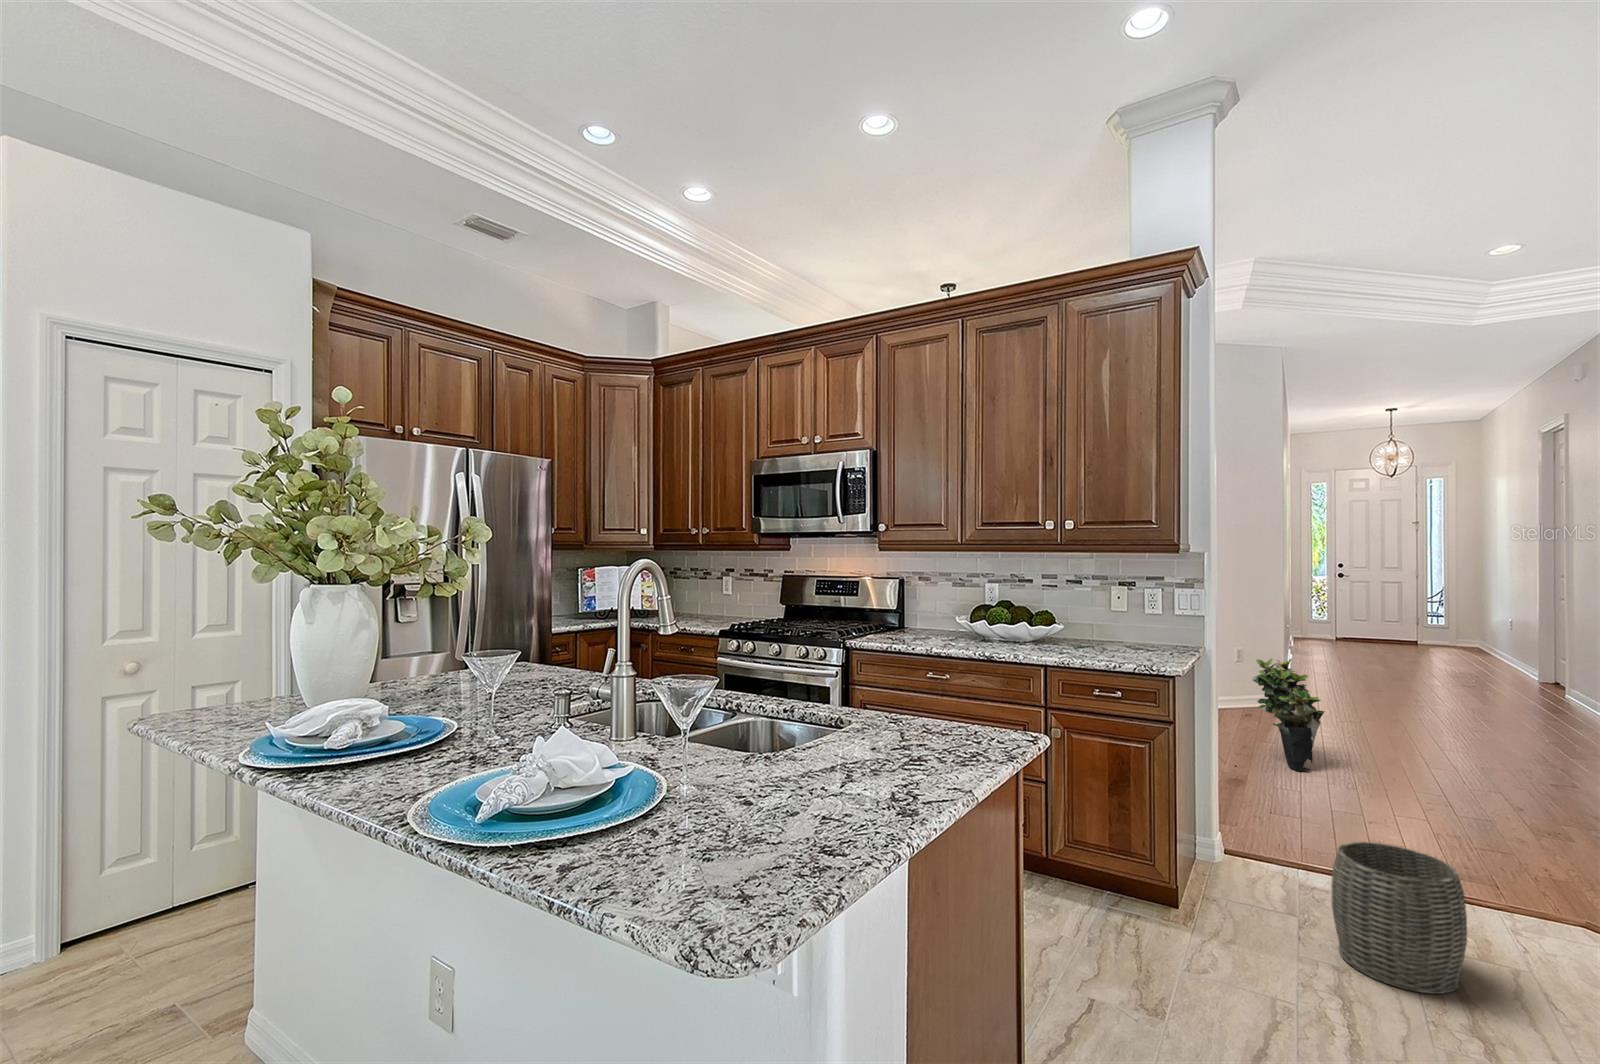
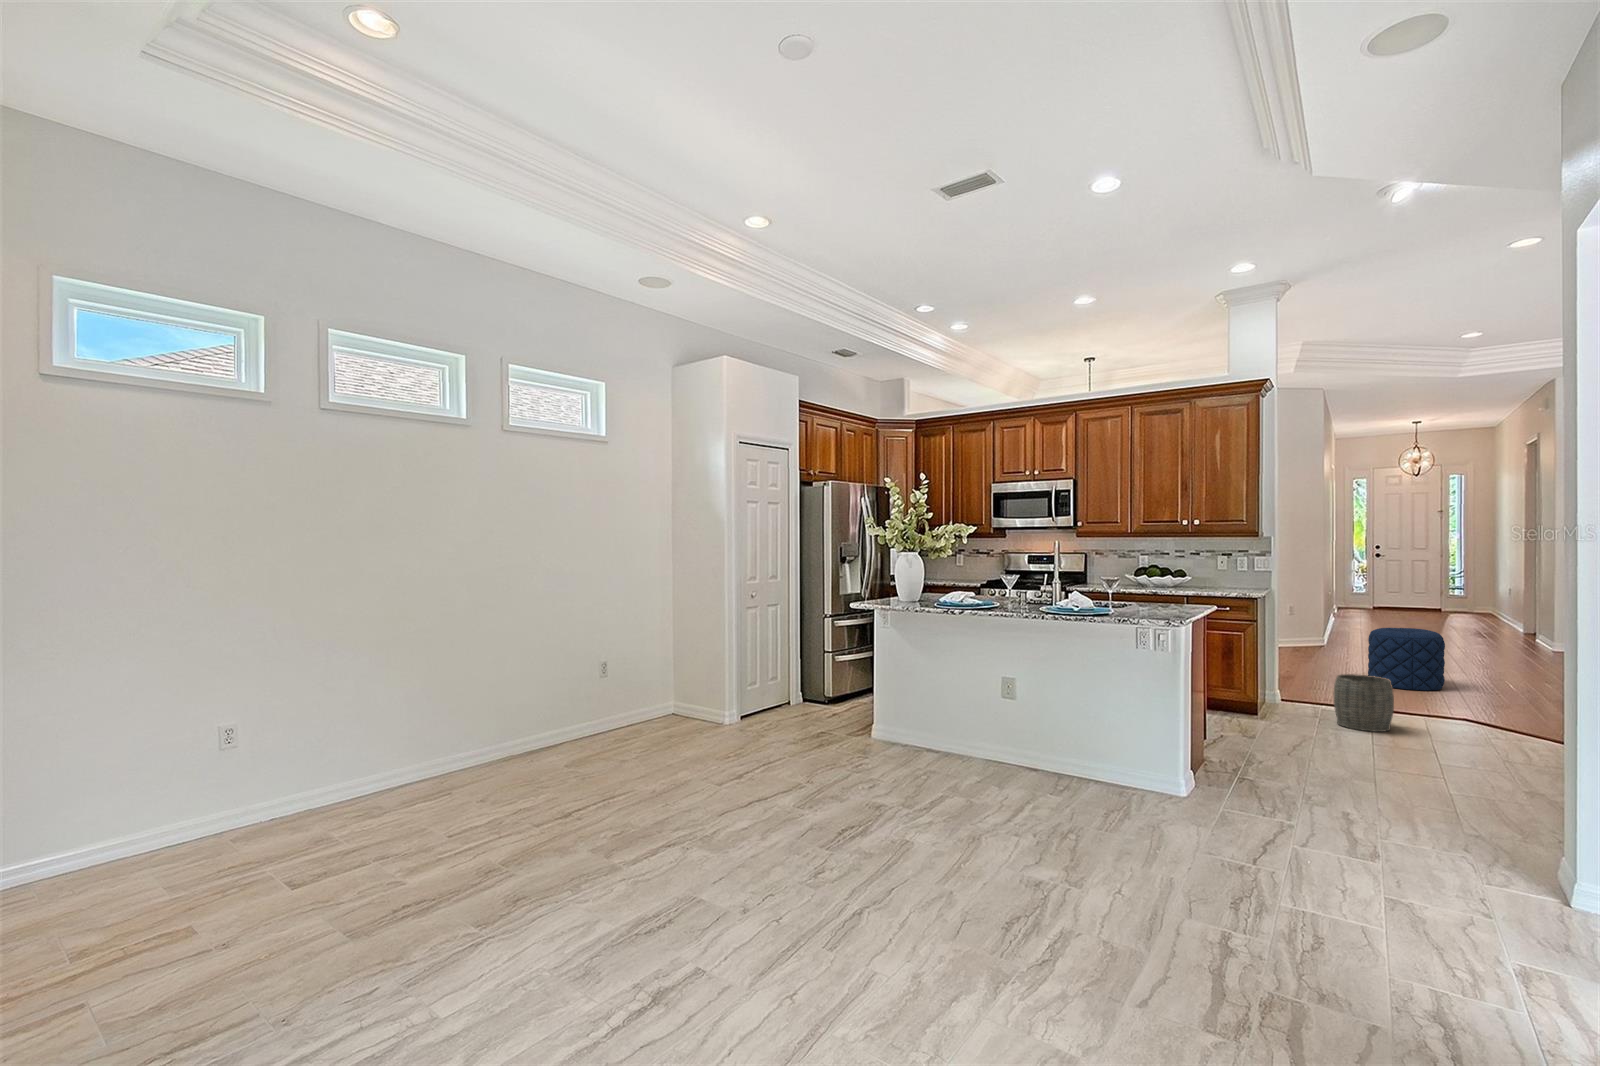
potted plant: present [1252,658,1325,771] -> none [1299,604,1346,672]
pouf: none [1366,705,1501,824] -> present [1368,628,1445,691]

